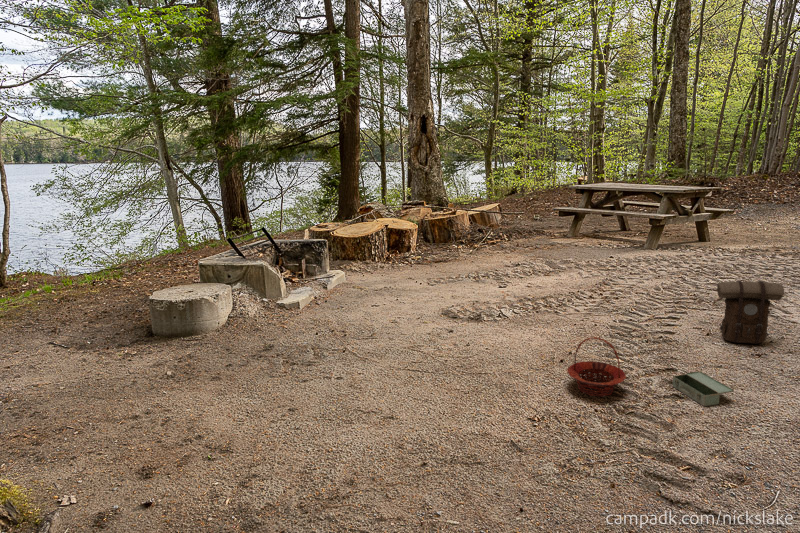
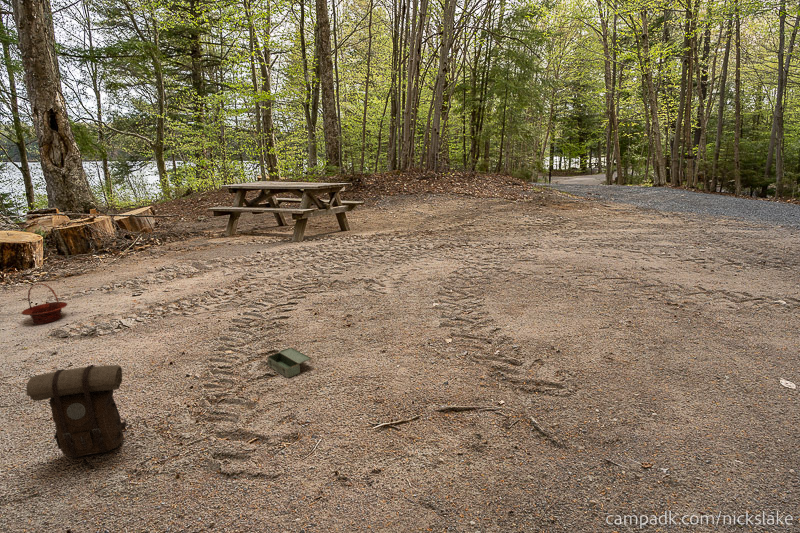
backpack: present [717,281,784,344] -> present [26,365,128,457]
basket: present [567,337,626,397] -> present [21,283,67,324]

